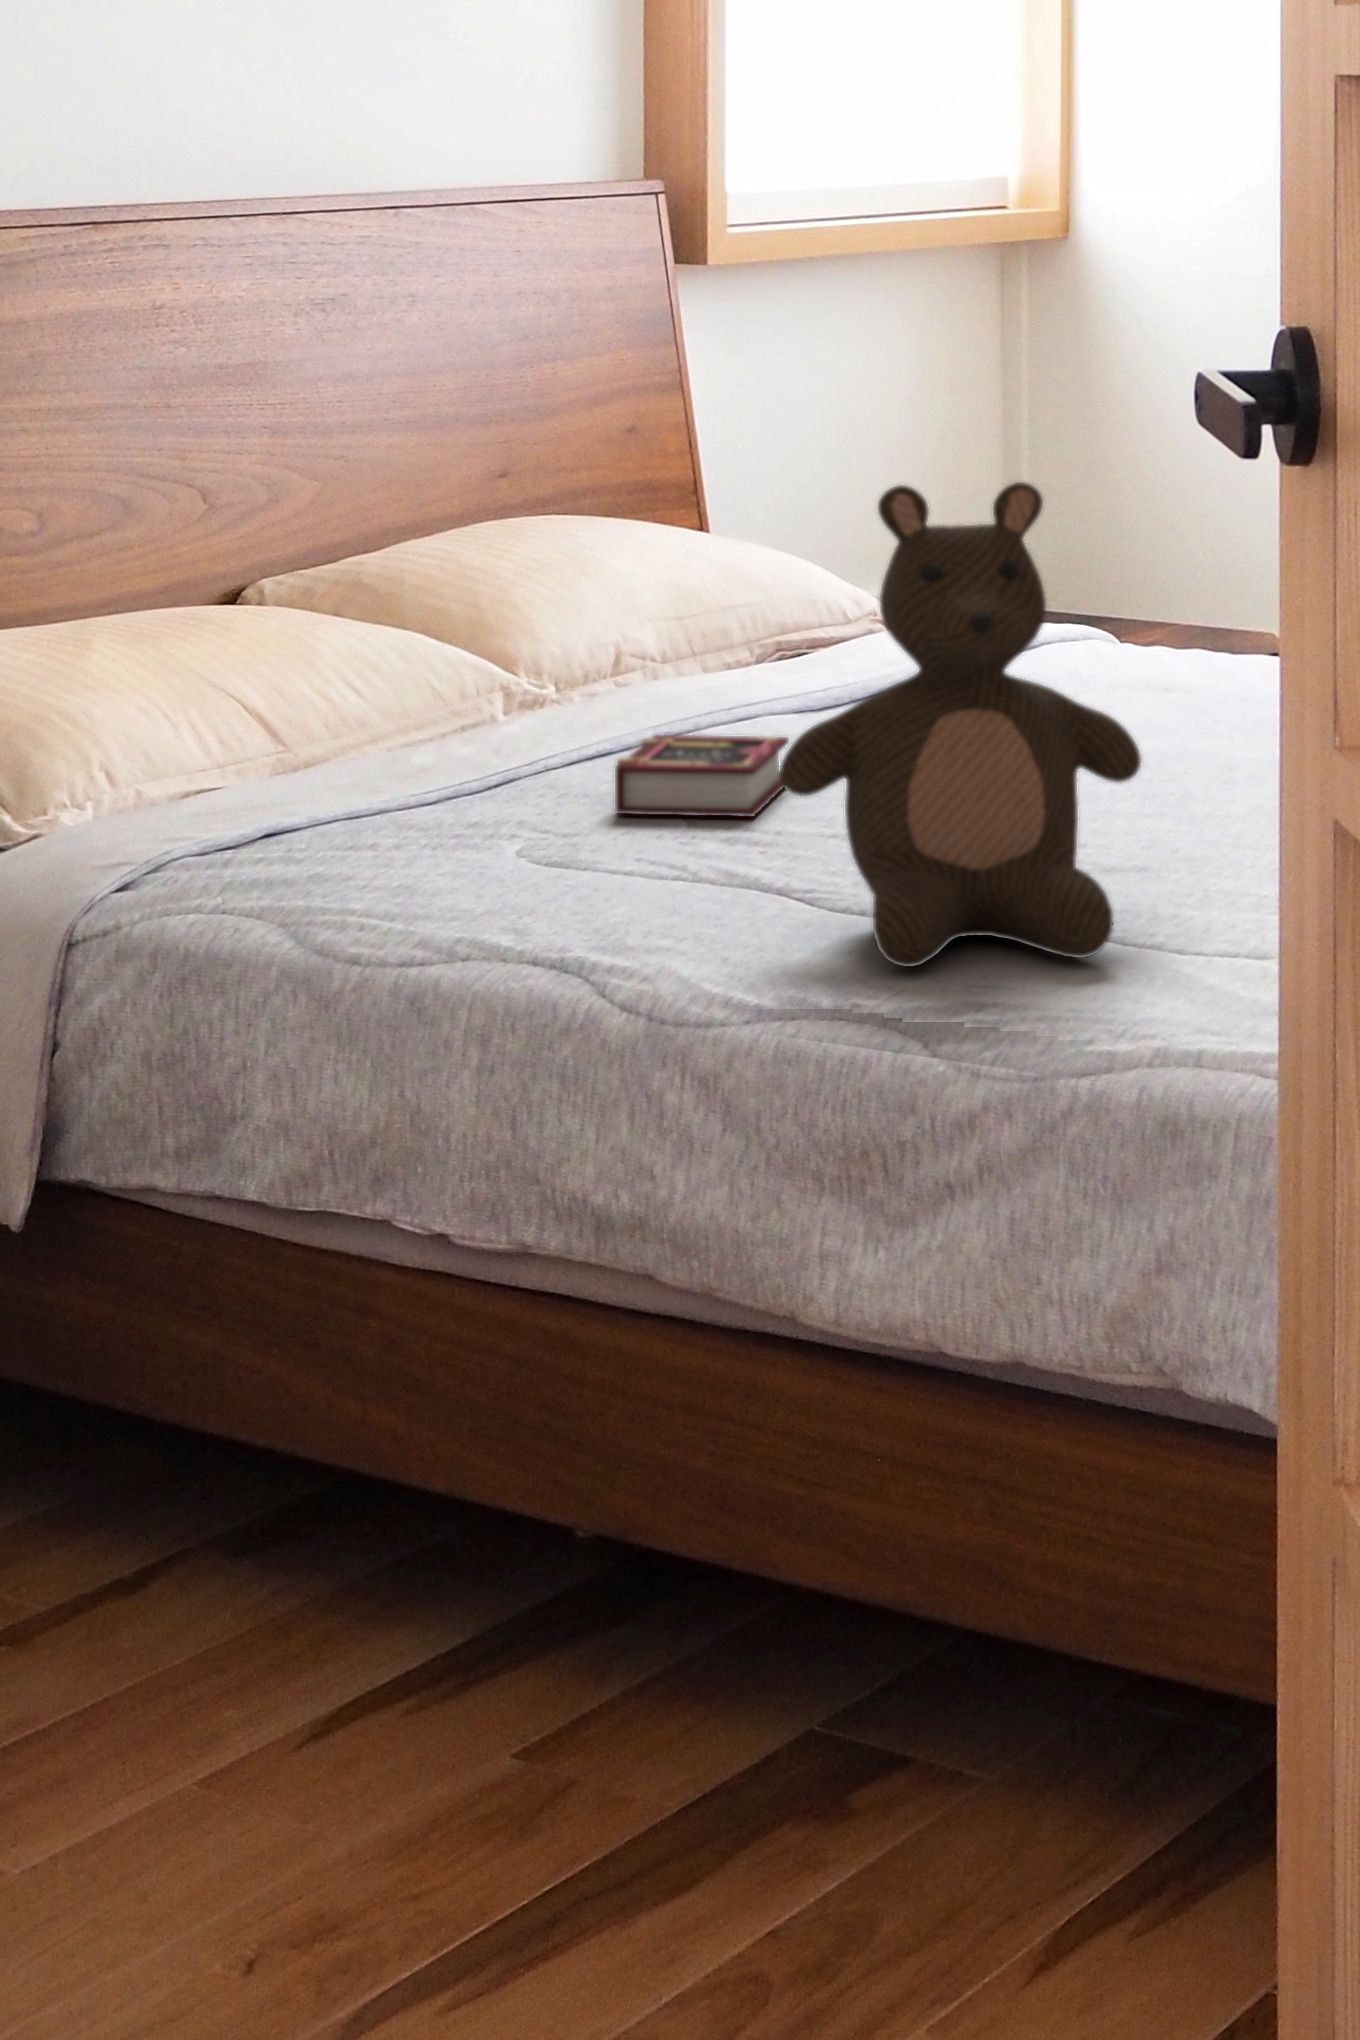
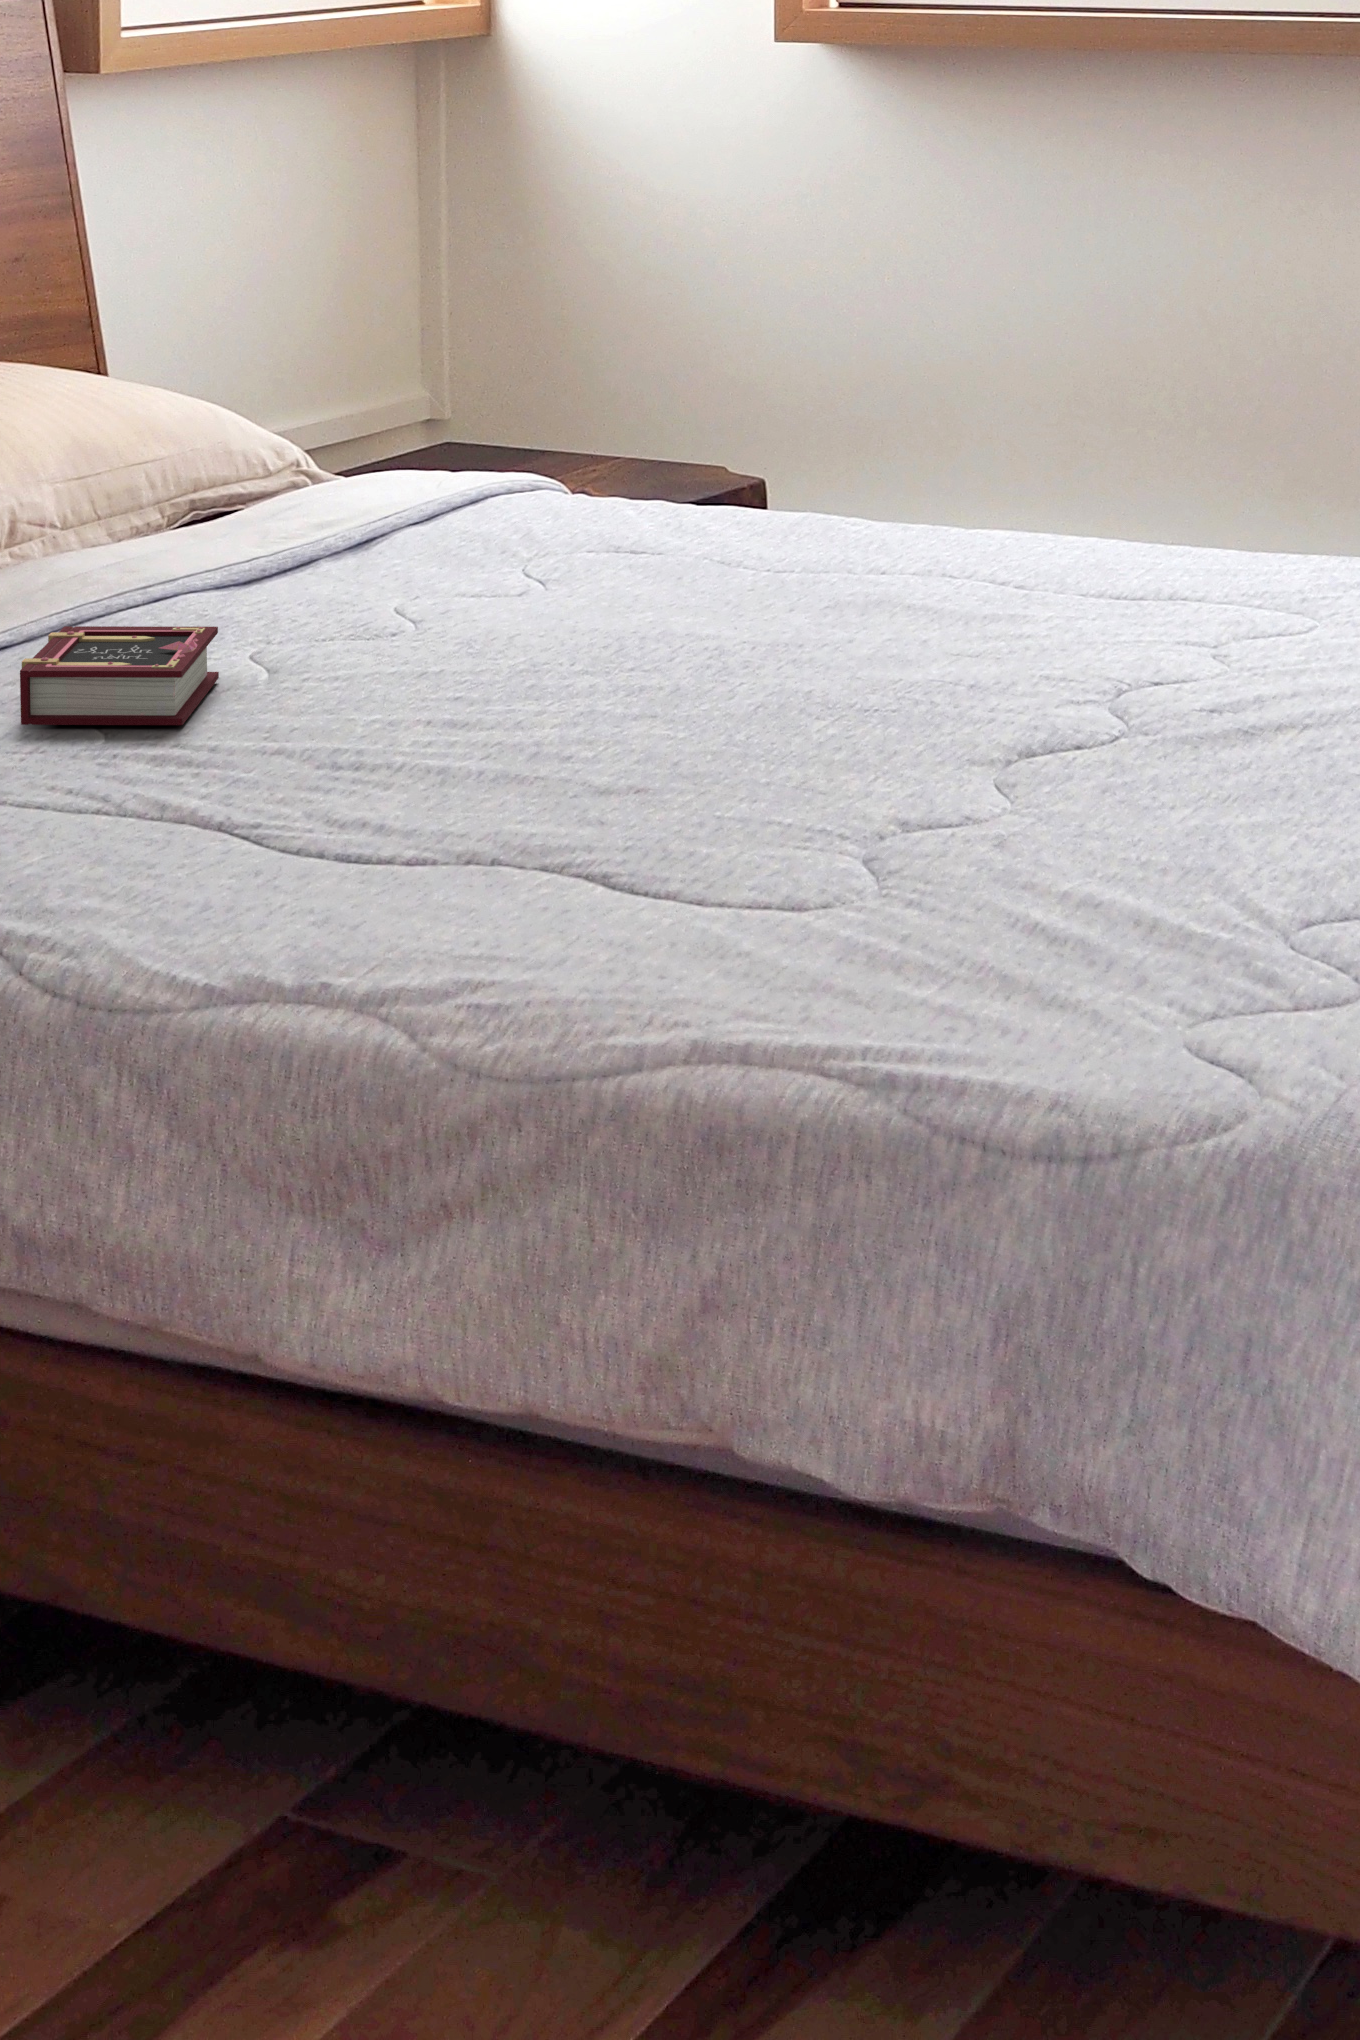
stuffed bear: present [779,482,1141,967] -> none [223,353,648,934]

